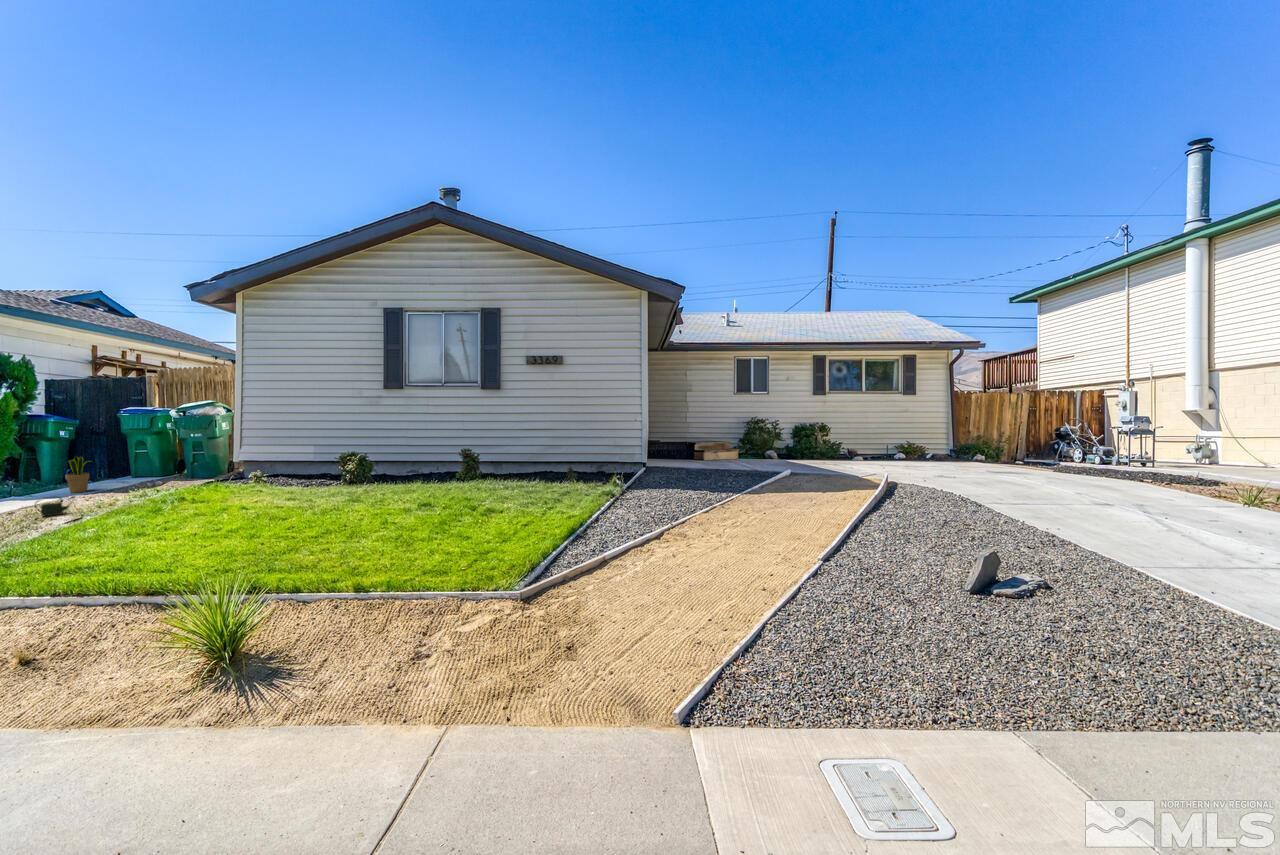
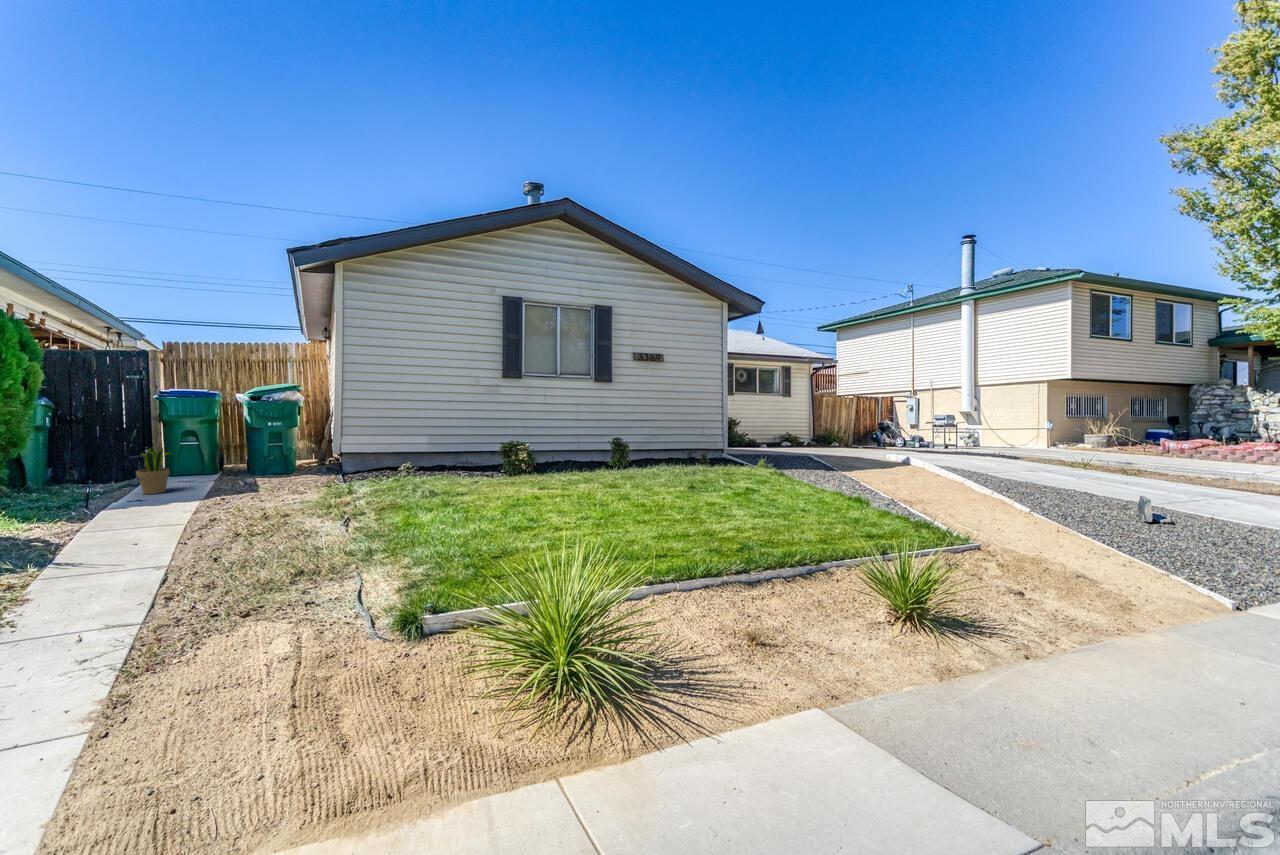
watering can: present [35,497,71,516] -> none [184,502,236,530]

